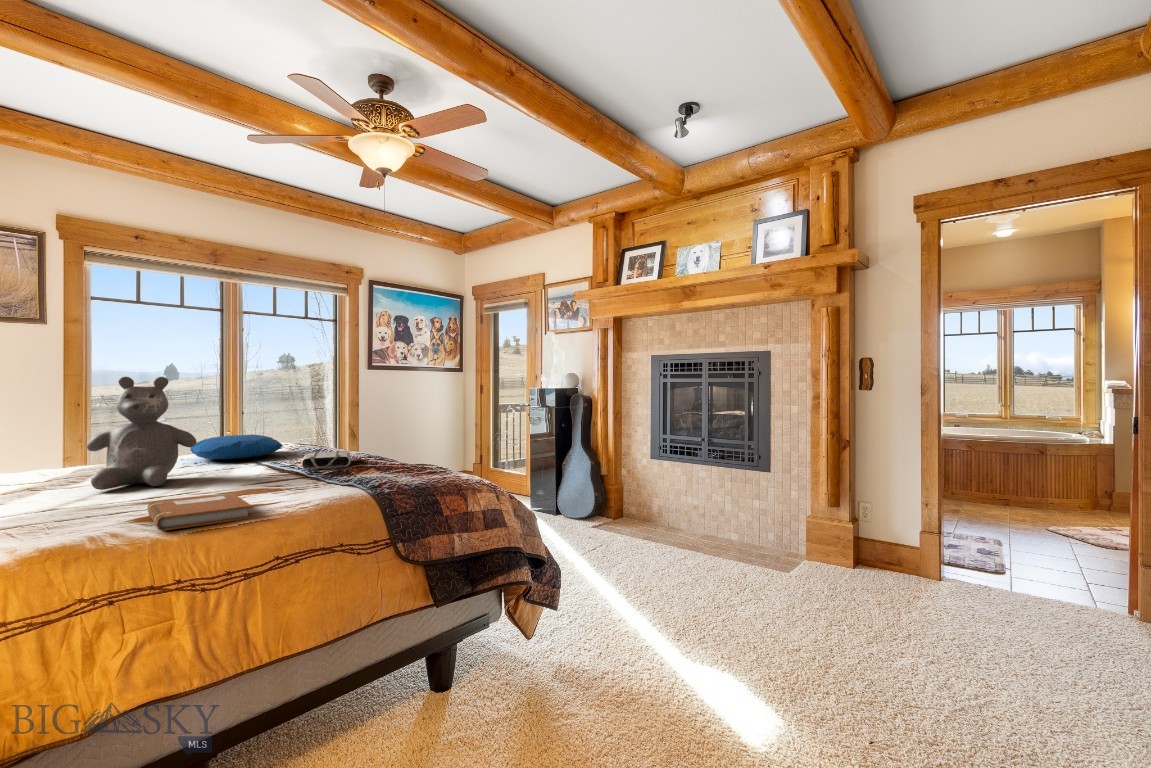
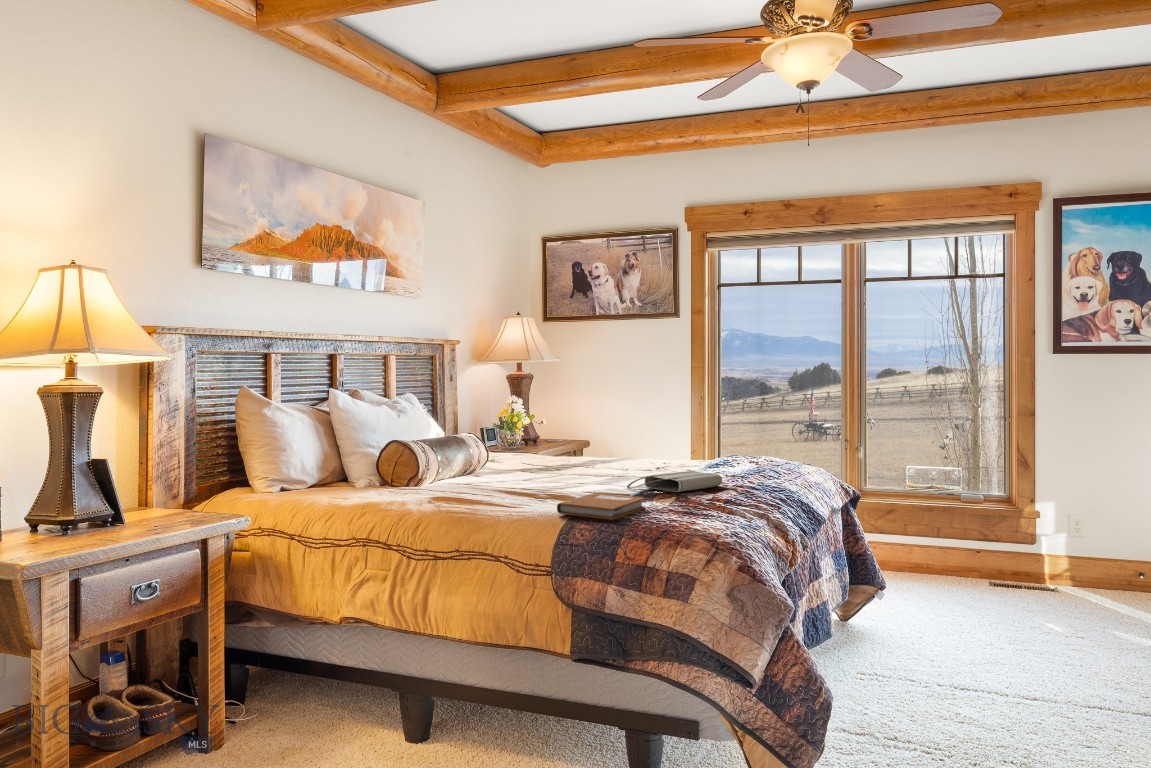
teddy bear: present [87,377,197,490] -> none [512,383,587,481]
pillow: present [190,435,283,460] -> none [642,442,736,468]
notebook: present [147,493,252,531] -> present [557,493,645,520]

